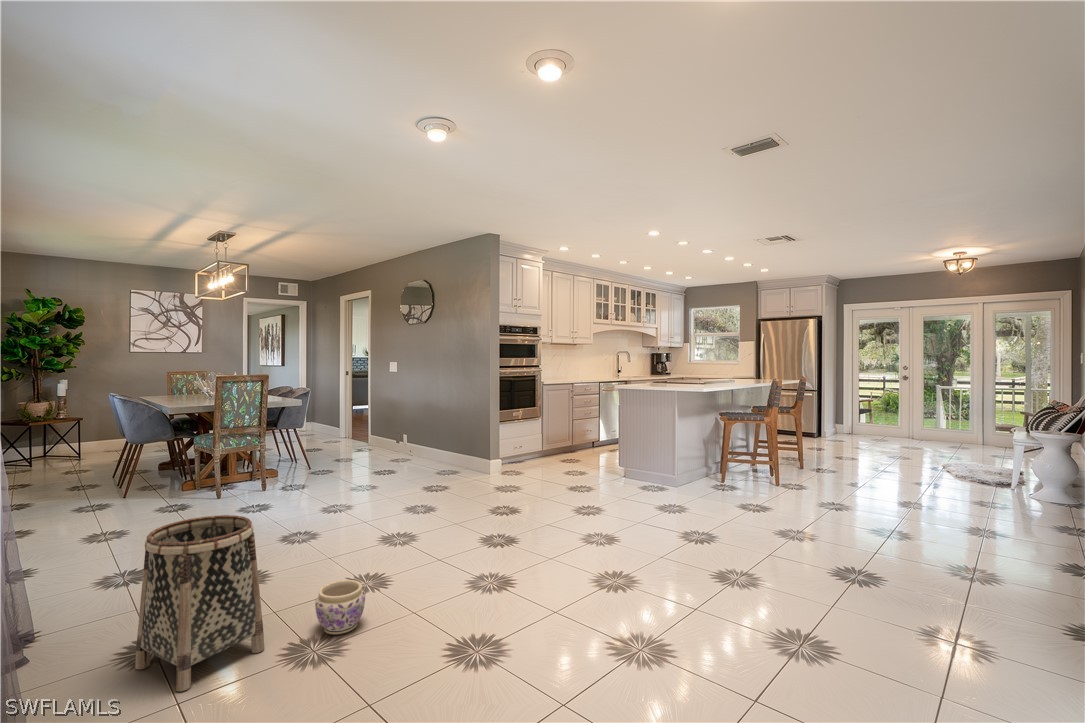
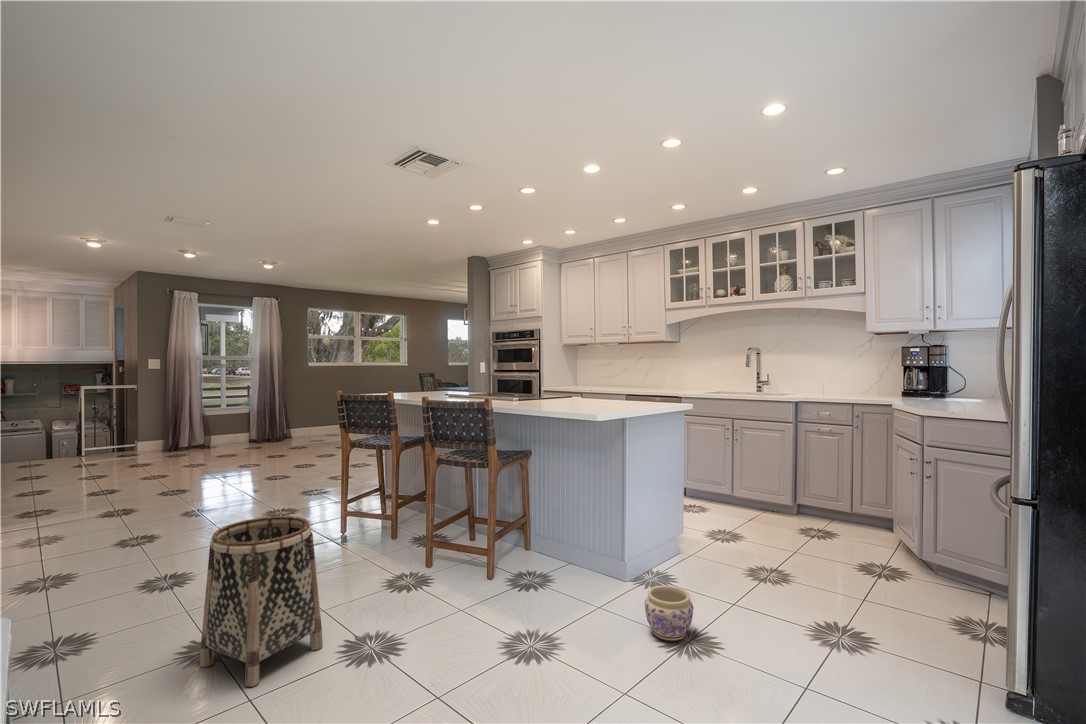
planter: present [315,580,365,635] -> present [645,585,693,642]

